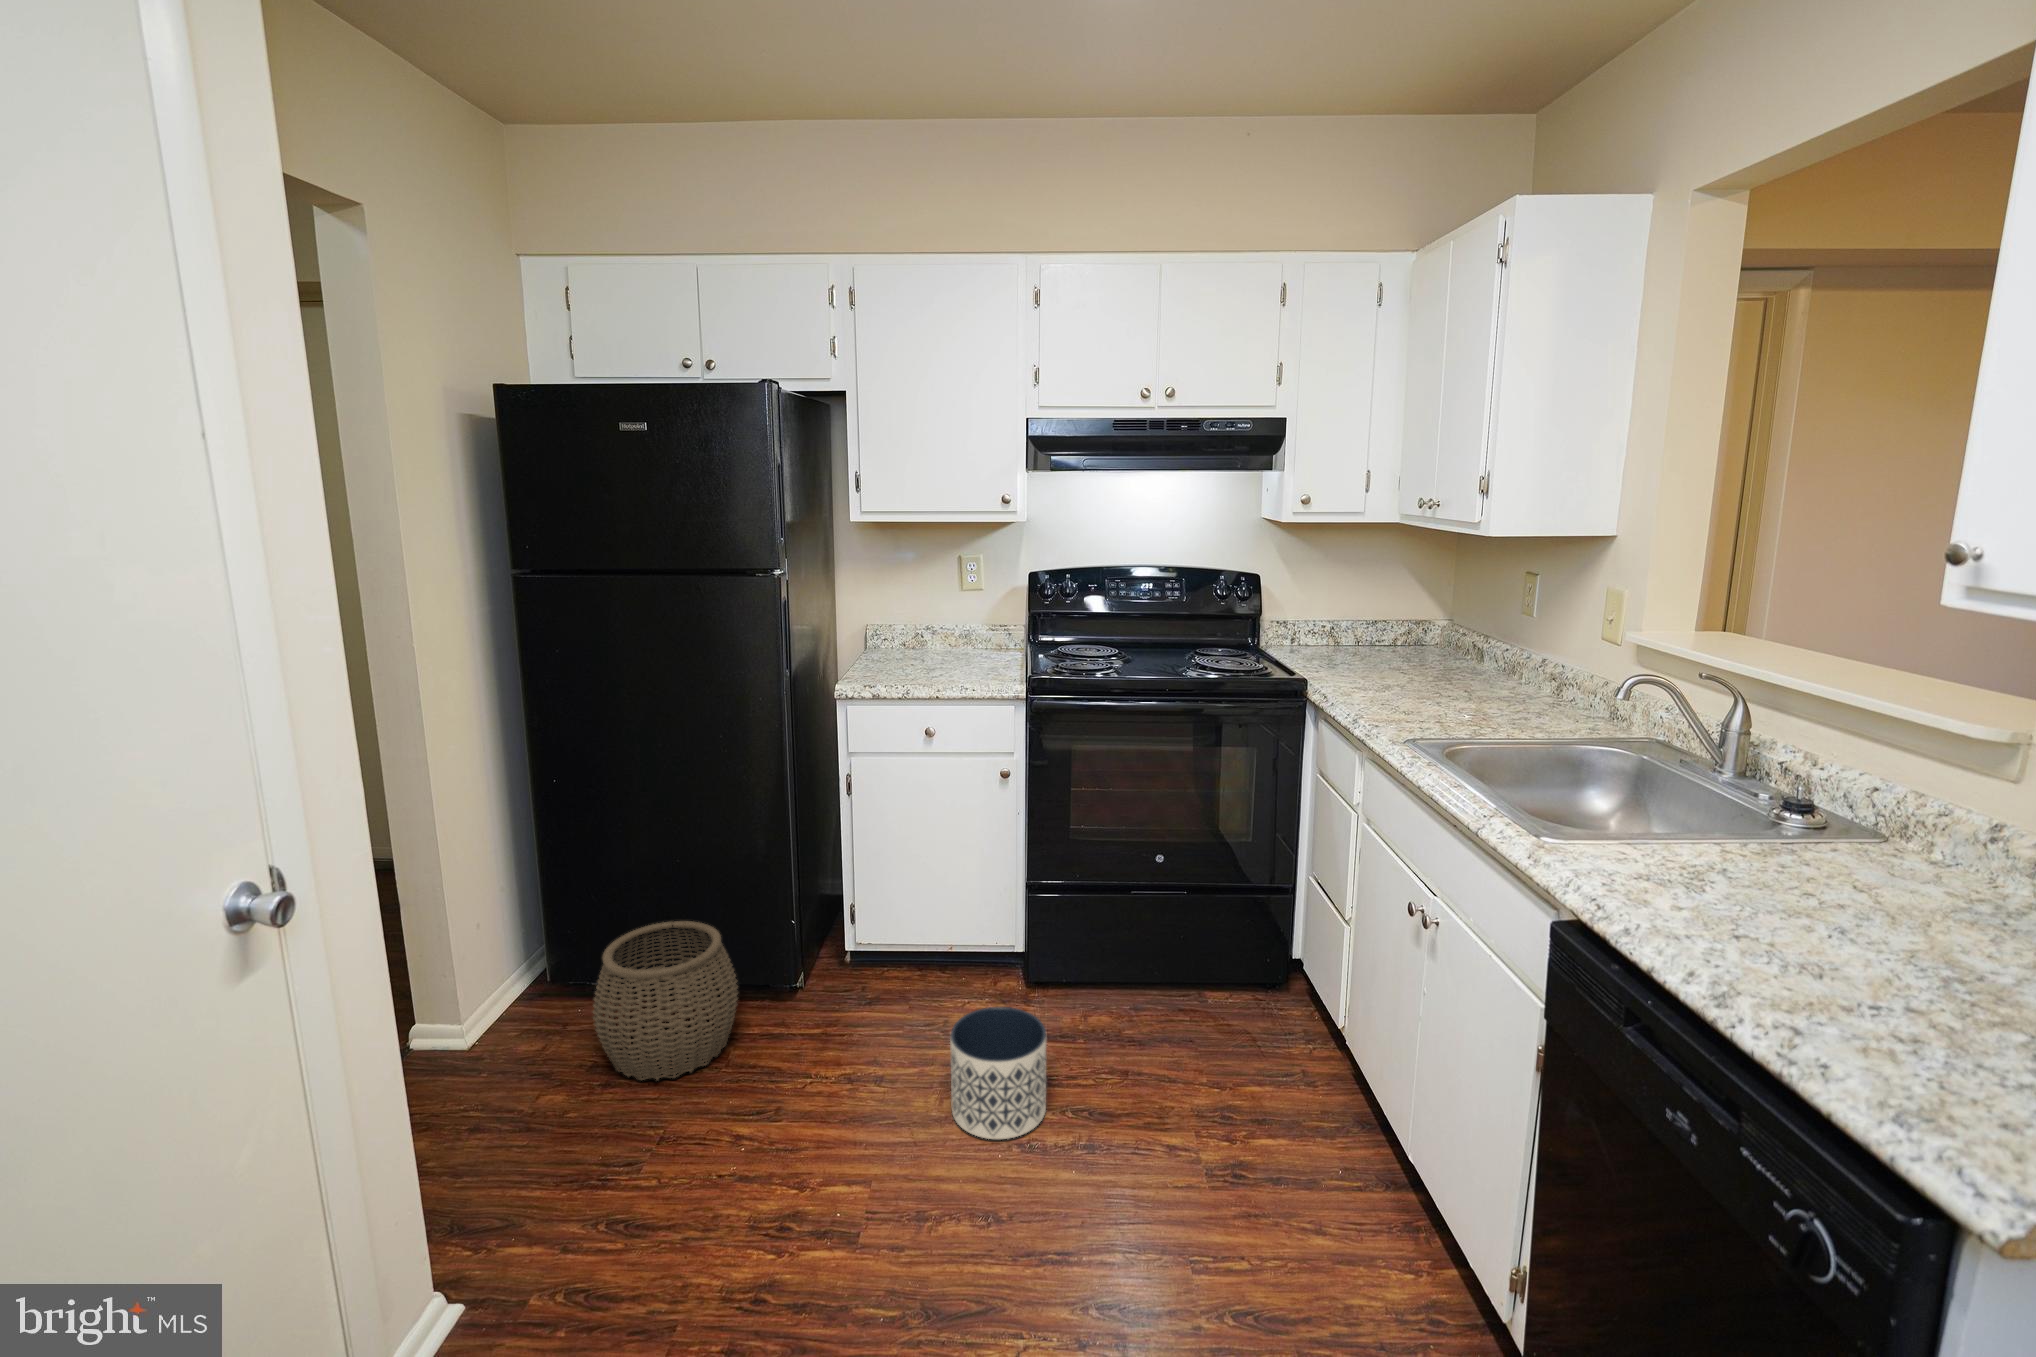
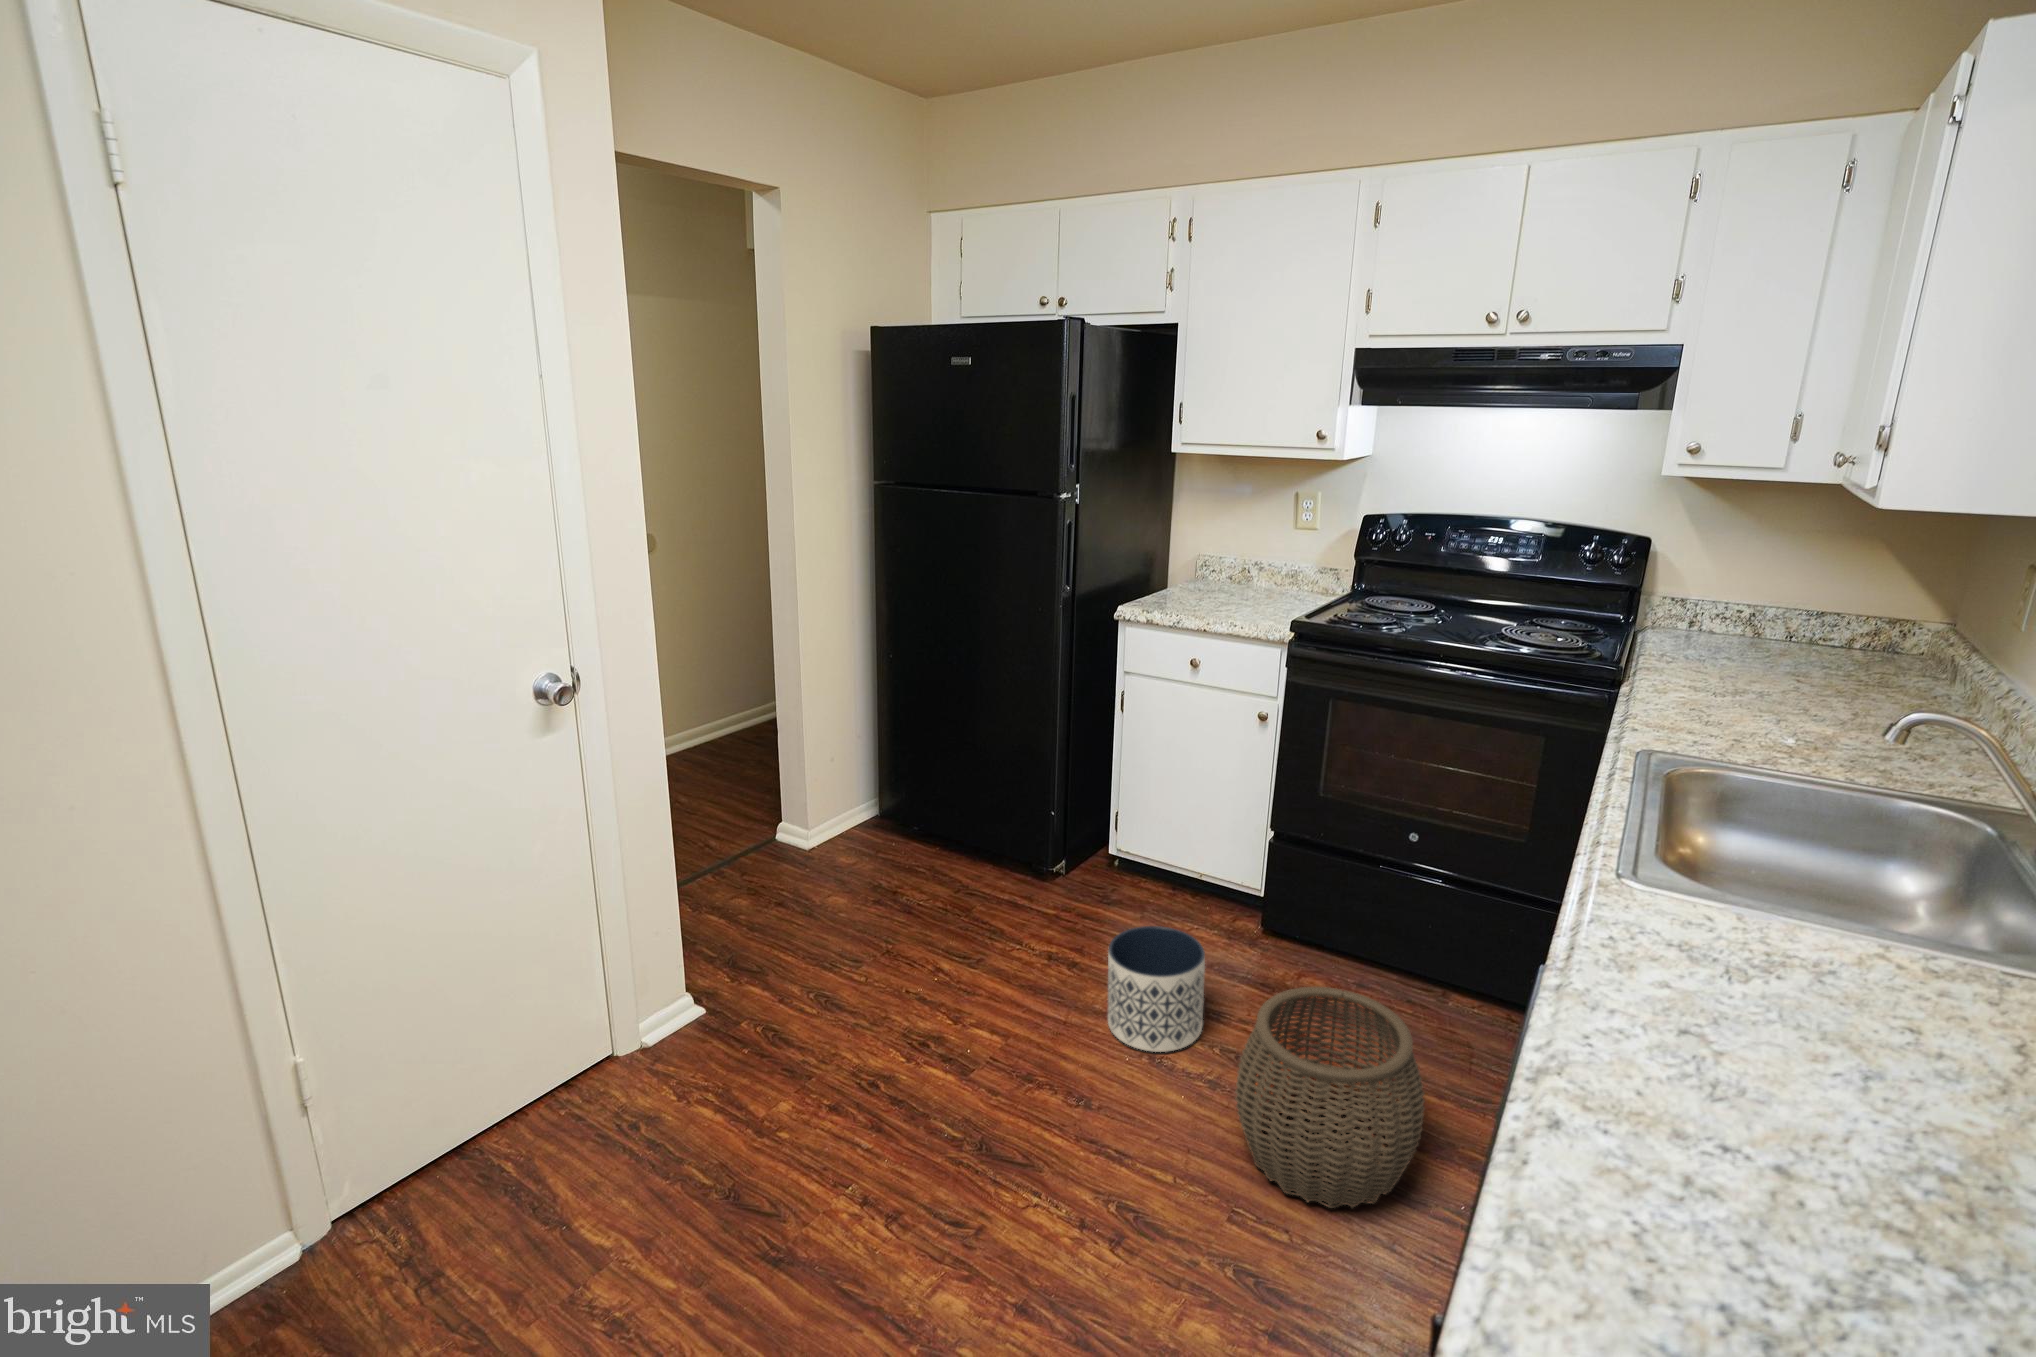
woven basket: present [593,921,738,1080] -> present [1235,987,1425,1208]

